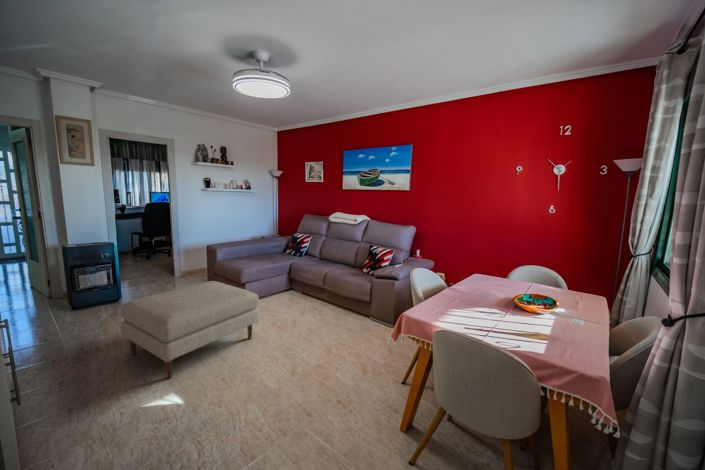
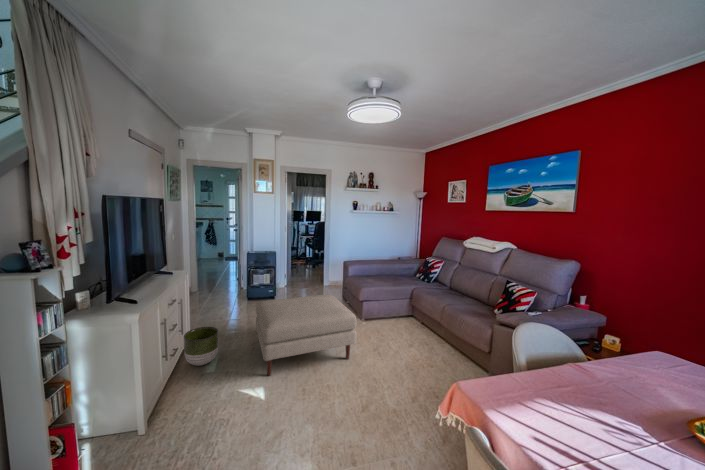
planter: none [13,347,77,404] -> present [184,327,218,366]

